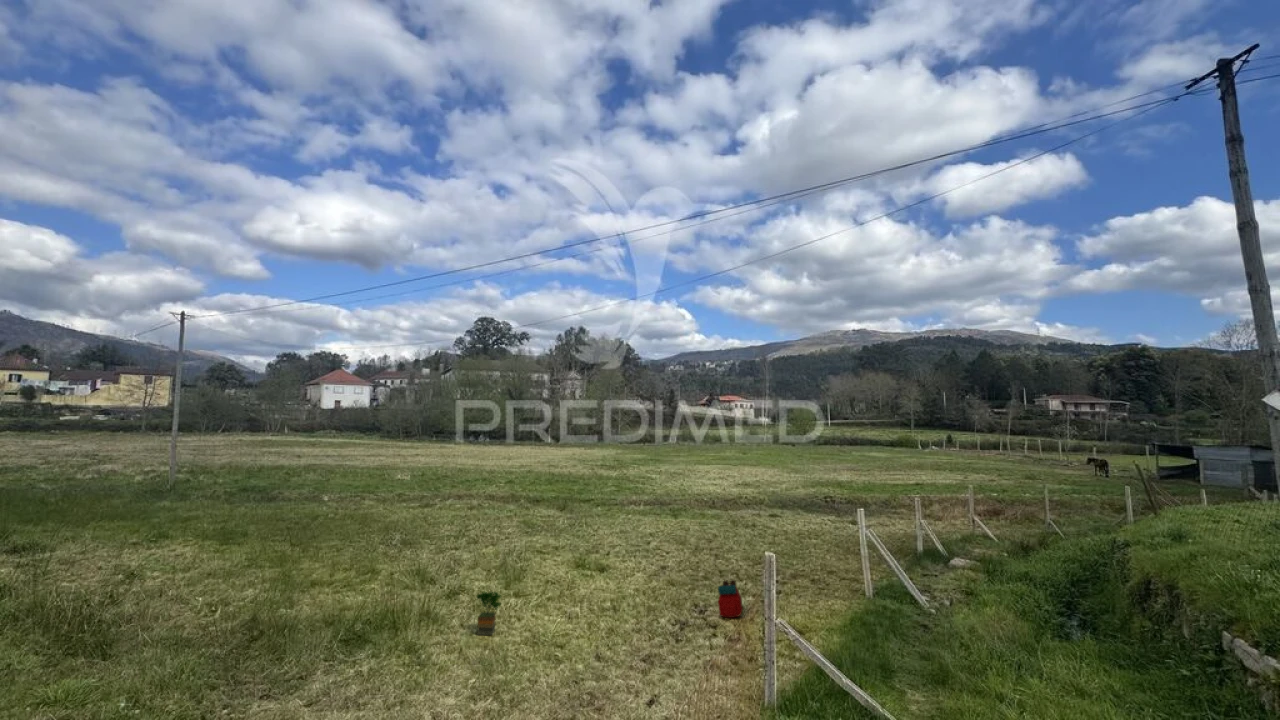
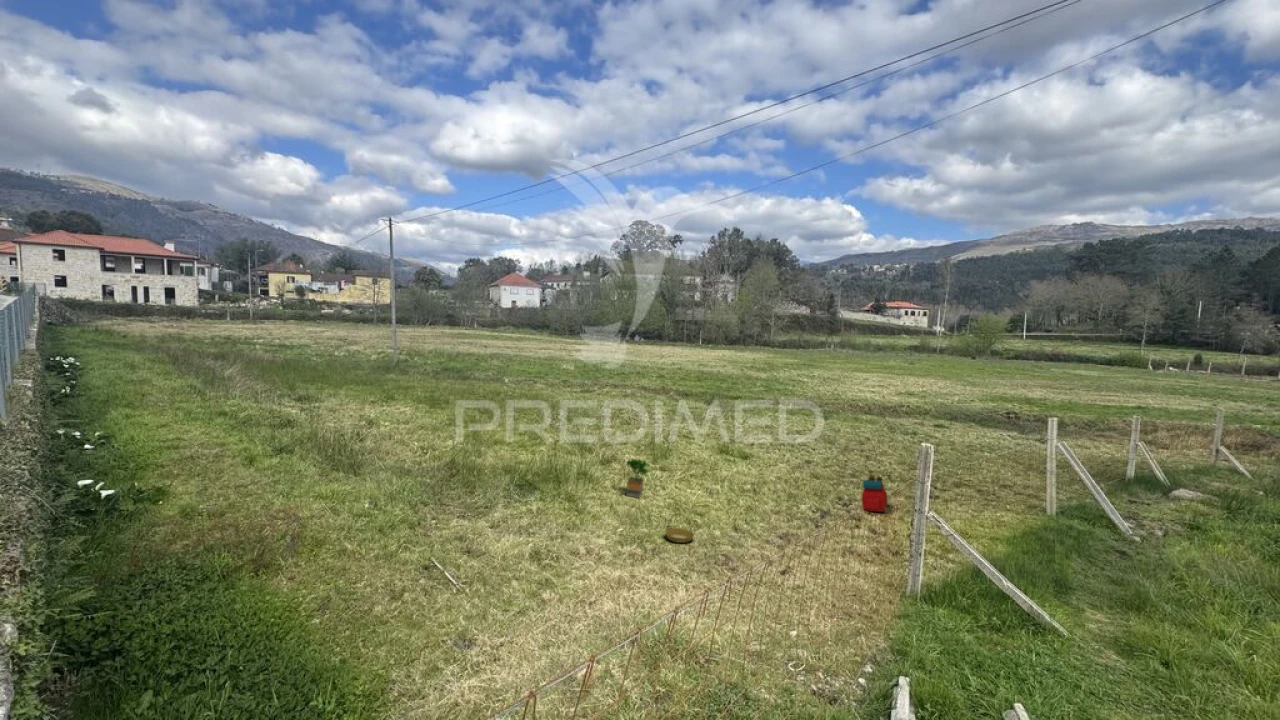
basket: none [522,652,555,687] -> present [665,513,694,543]

